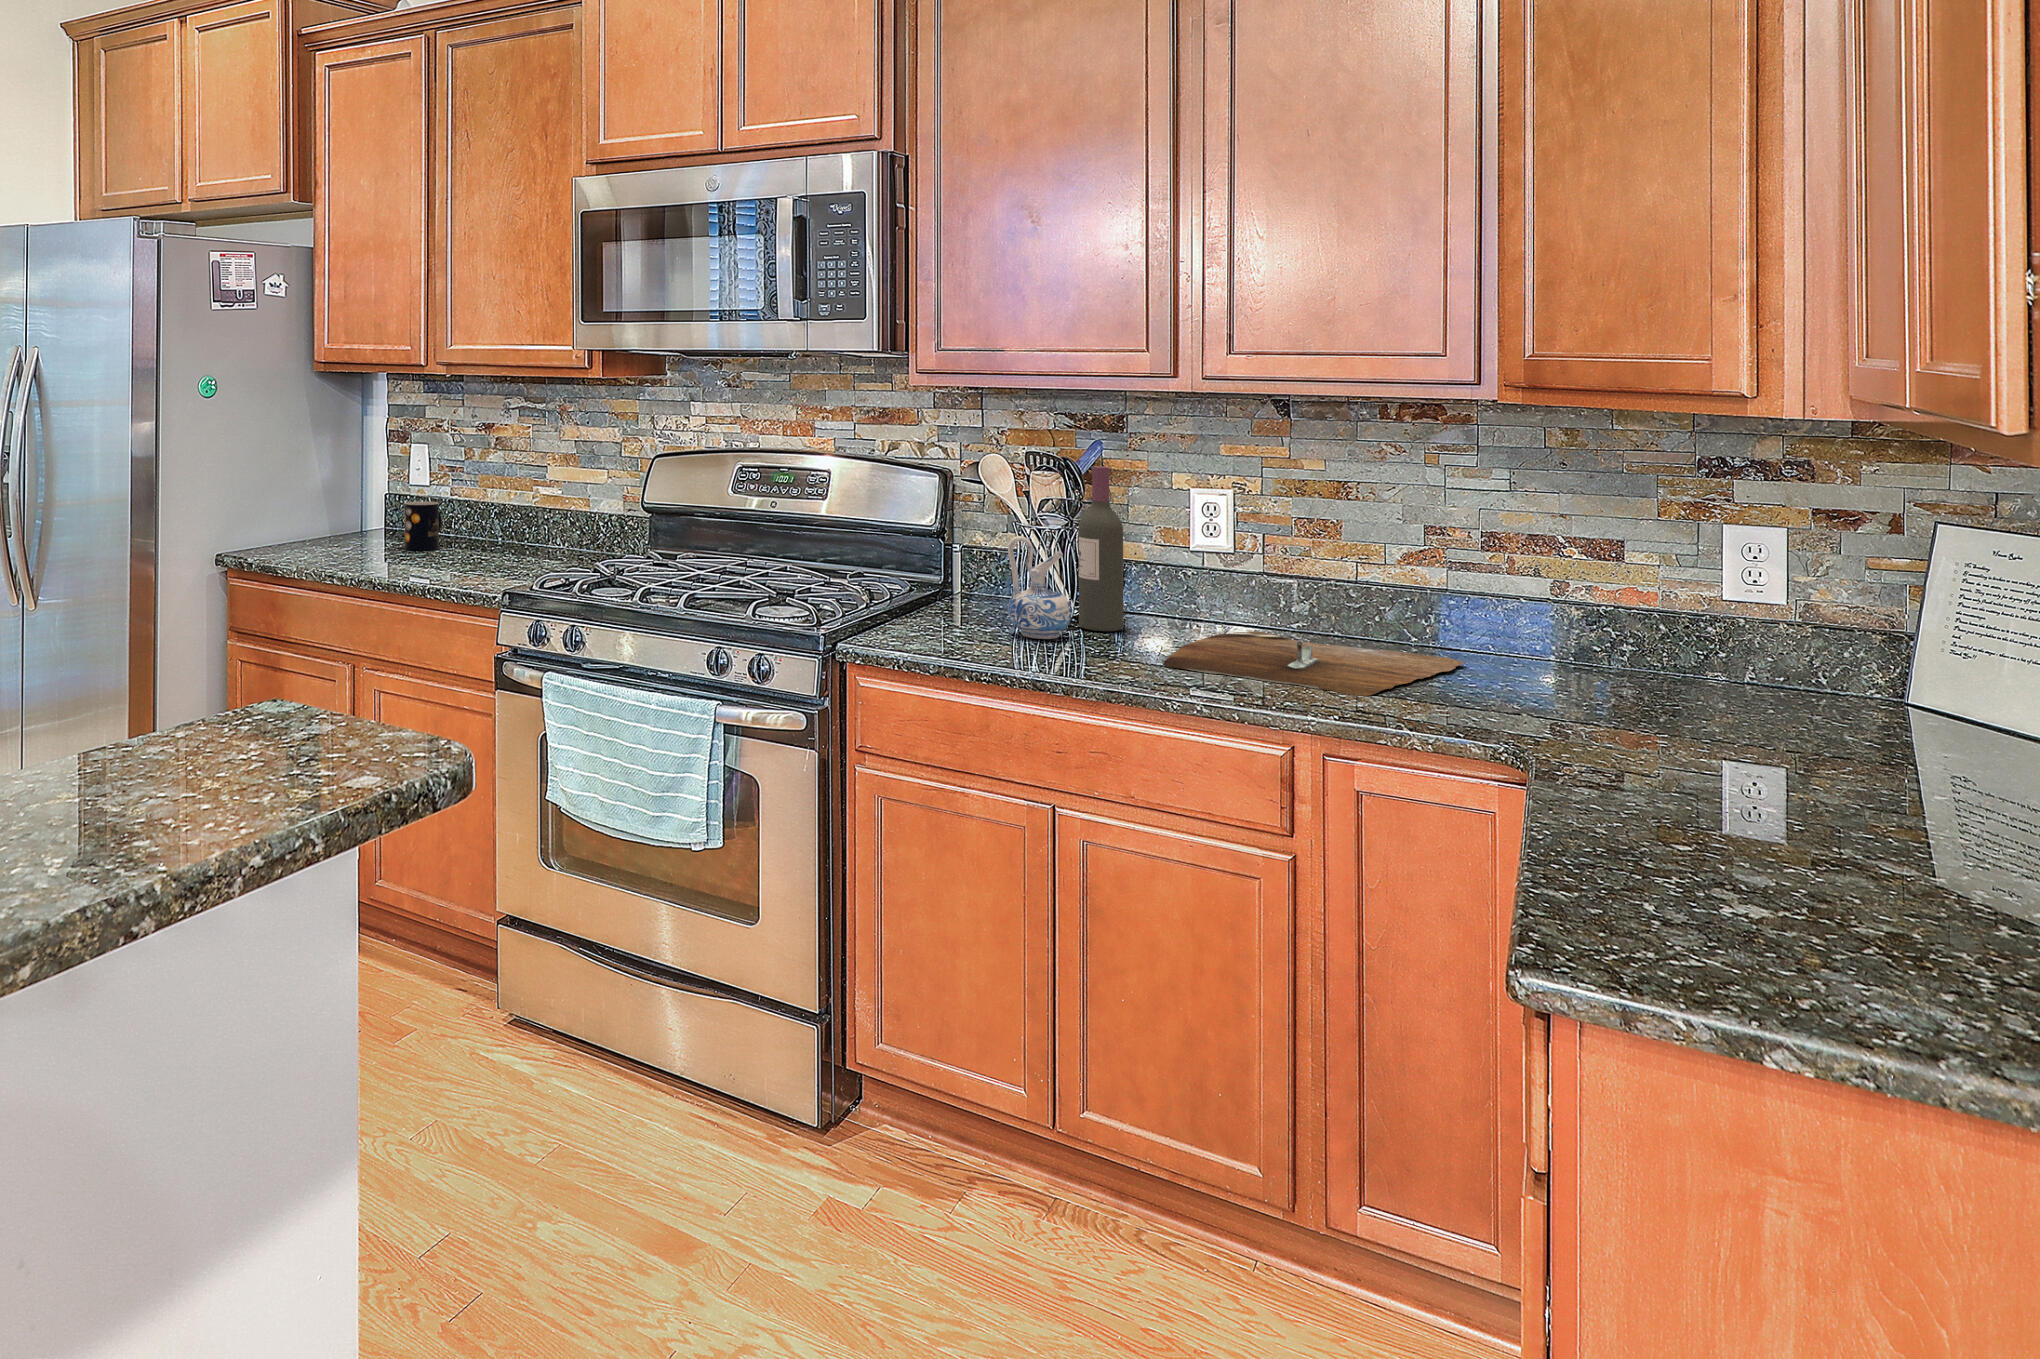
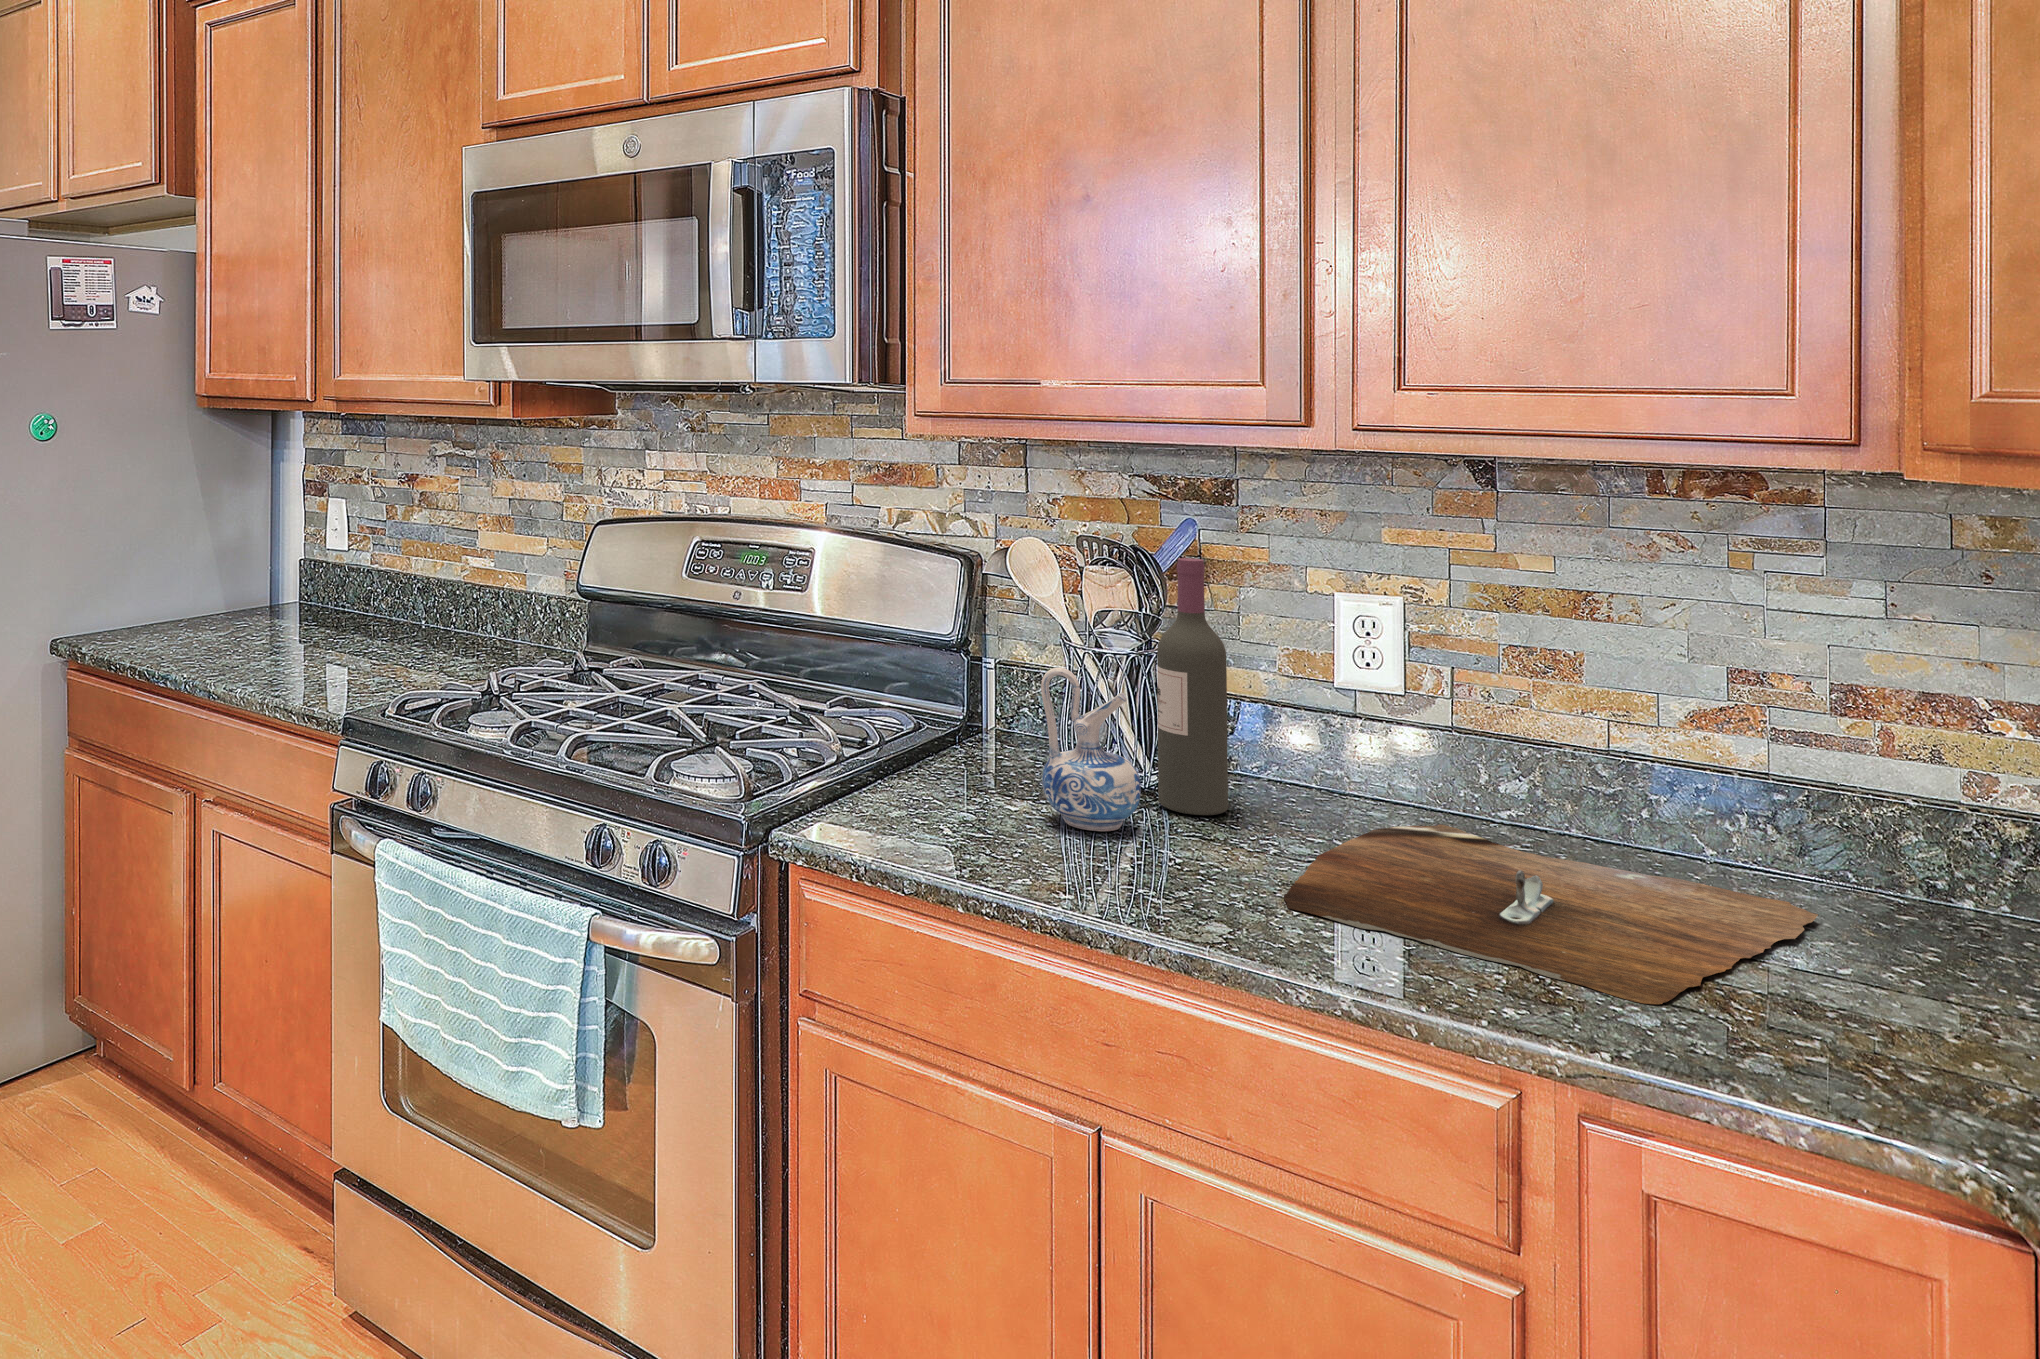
mug: present [405,502,442,551] -> none [301,572,353,636]

